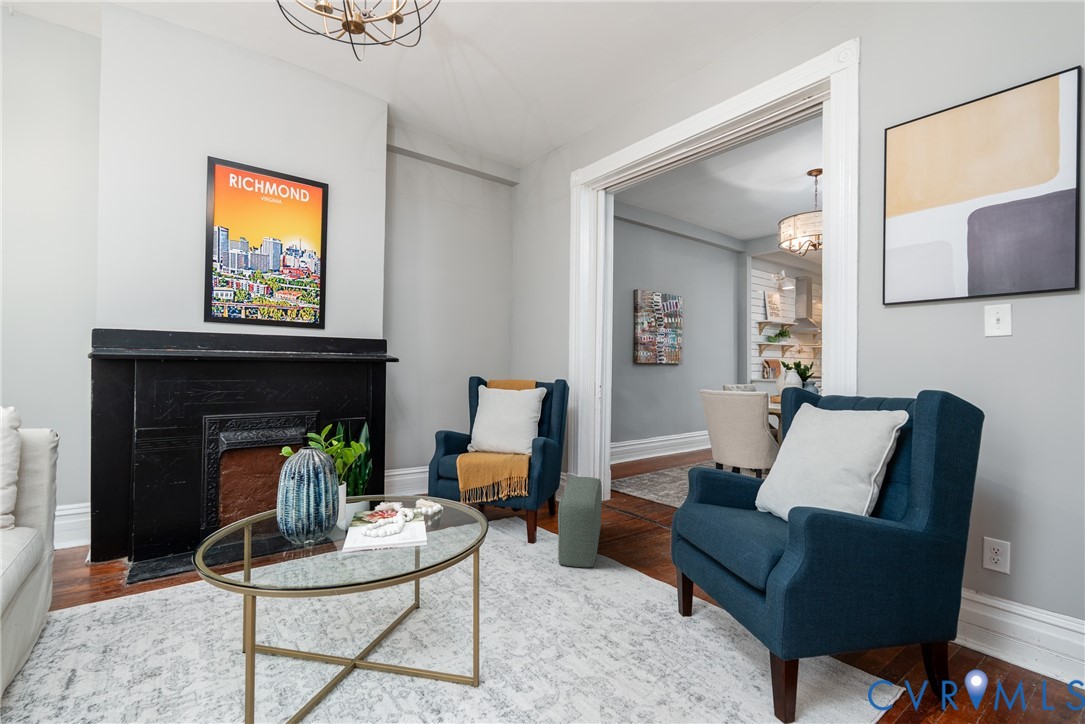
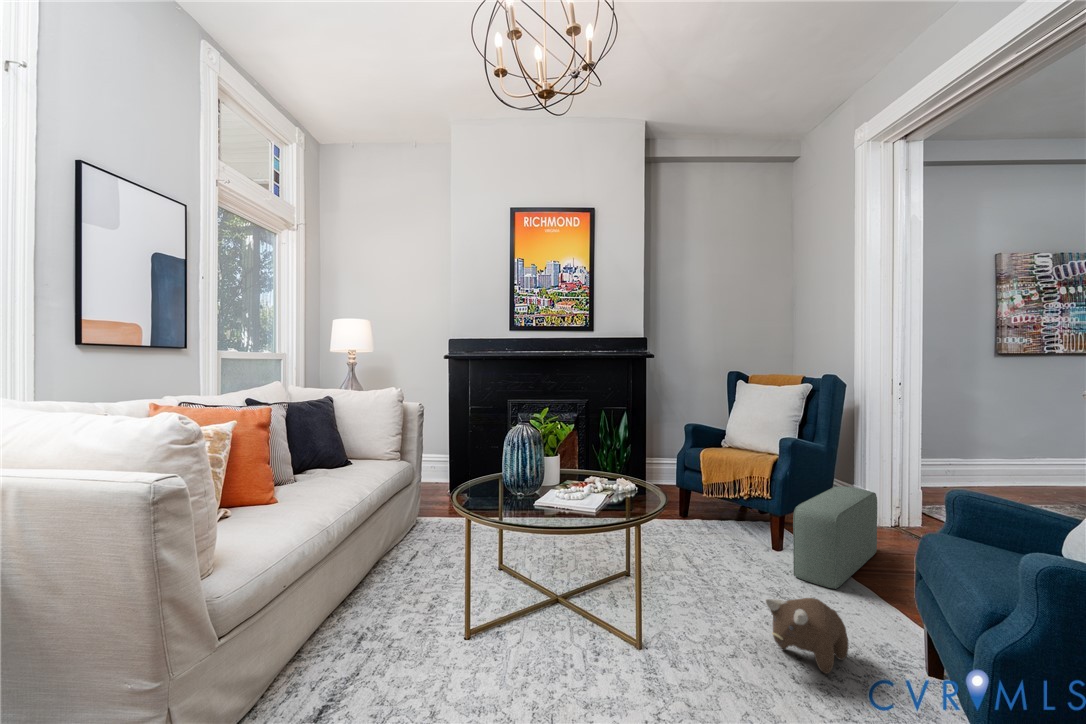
plush toy: none [583,580,638,643] -> present [766,598,848,674]

